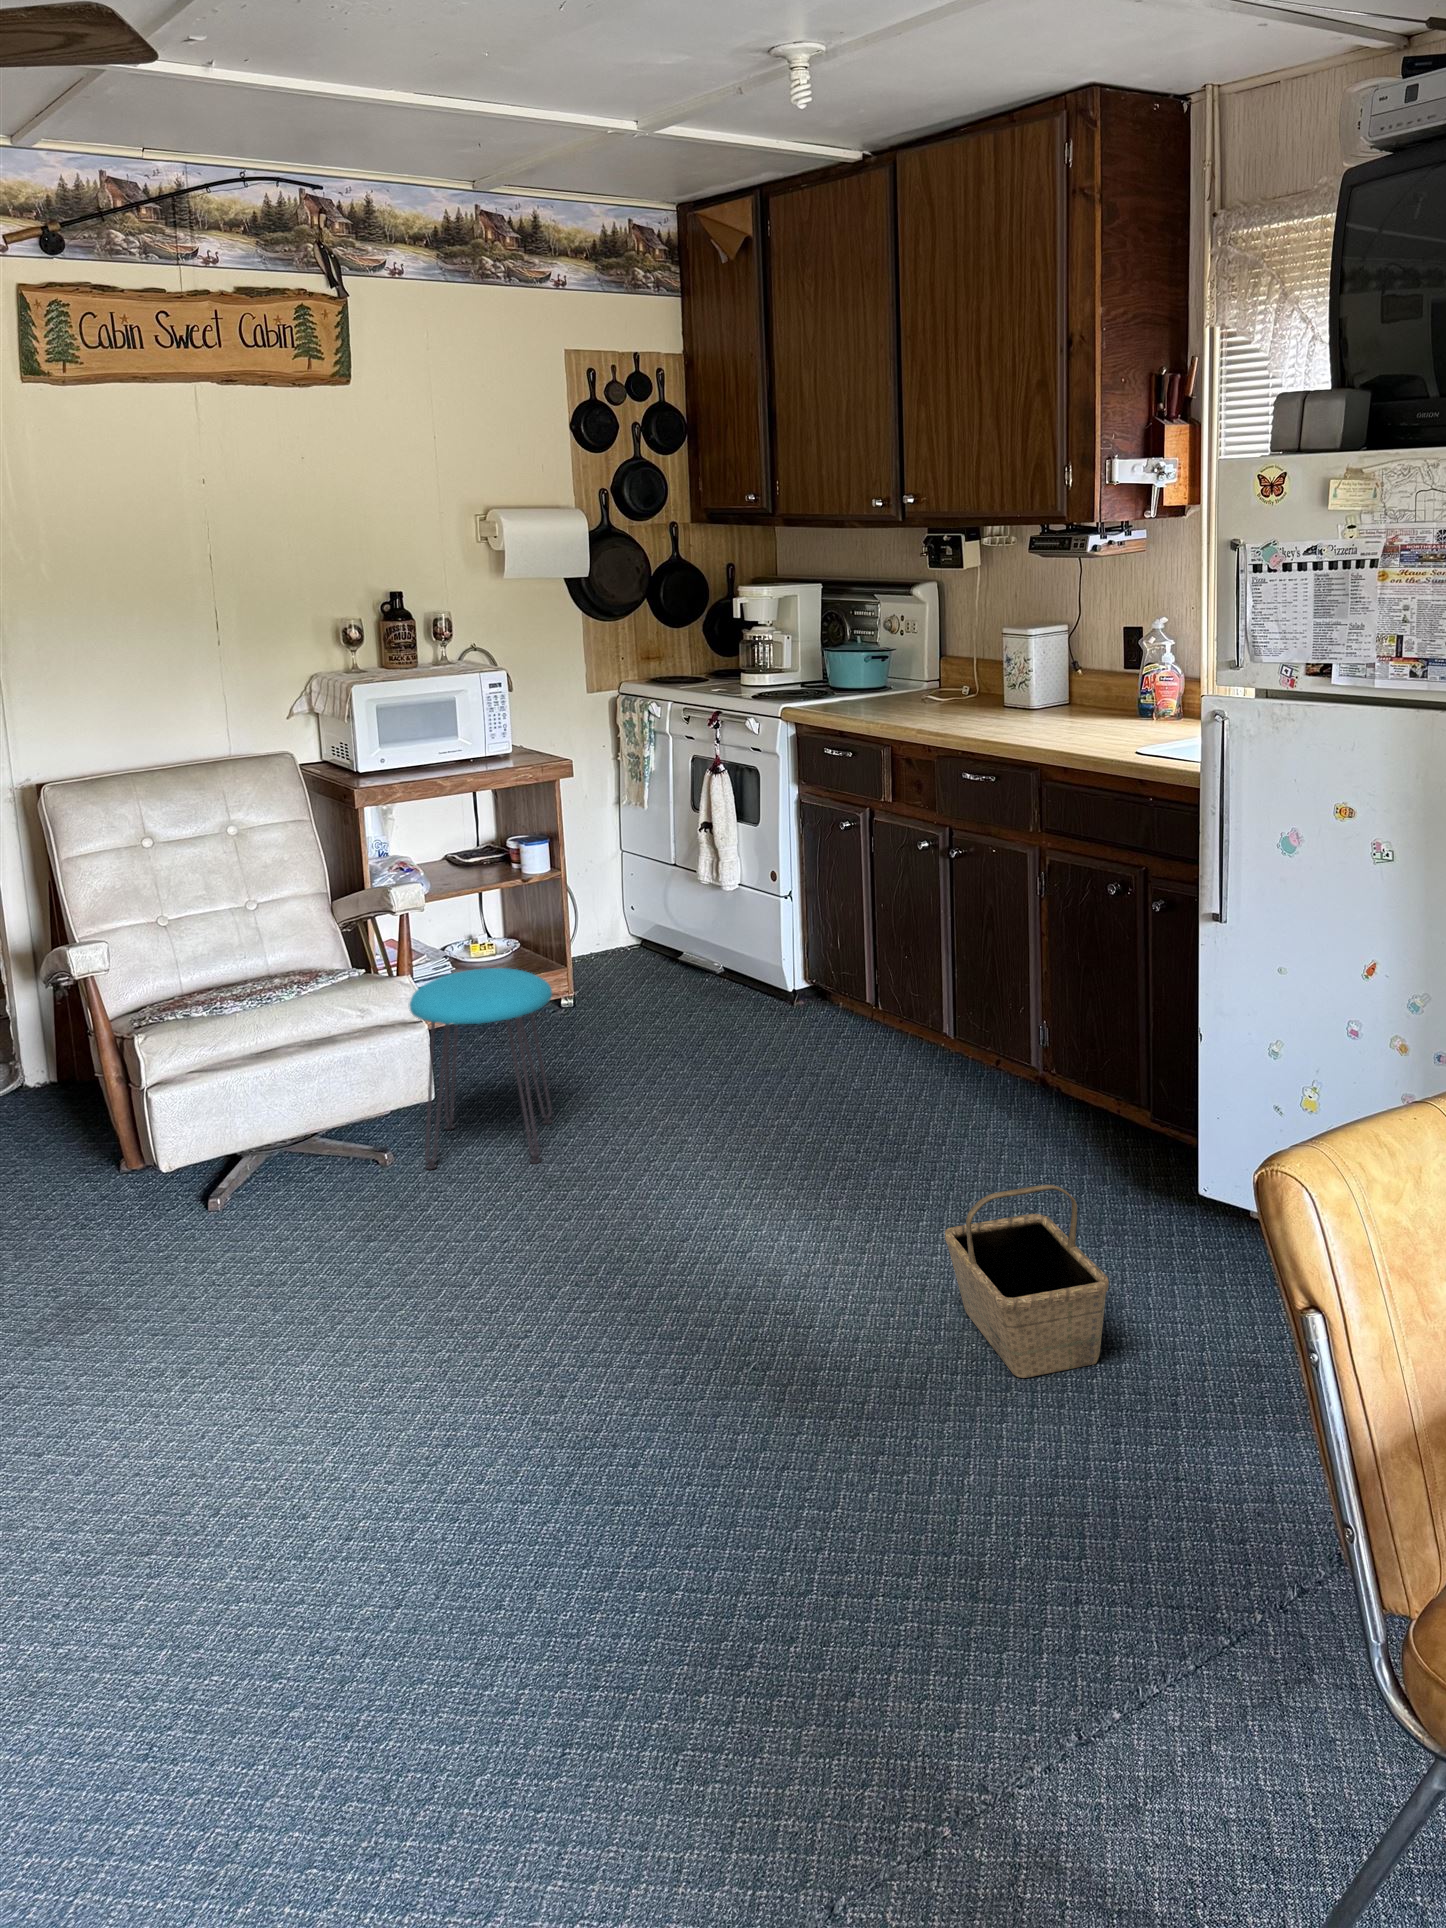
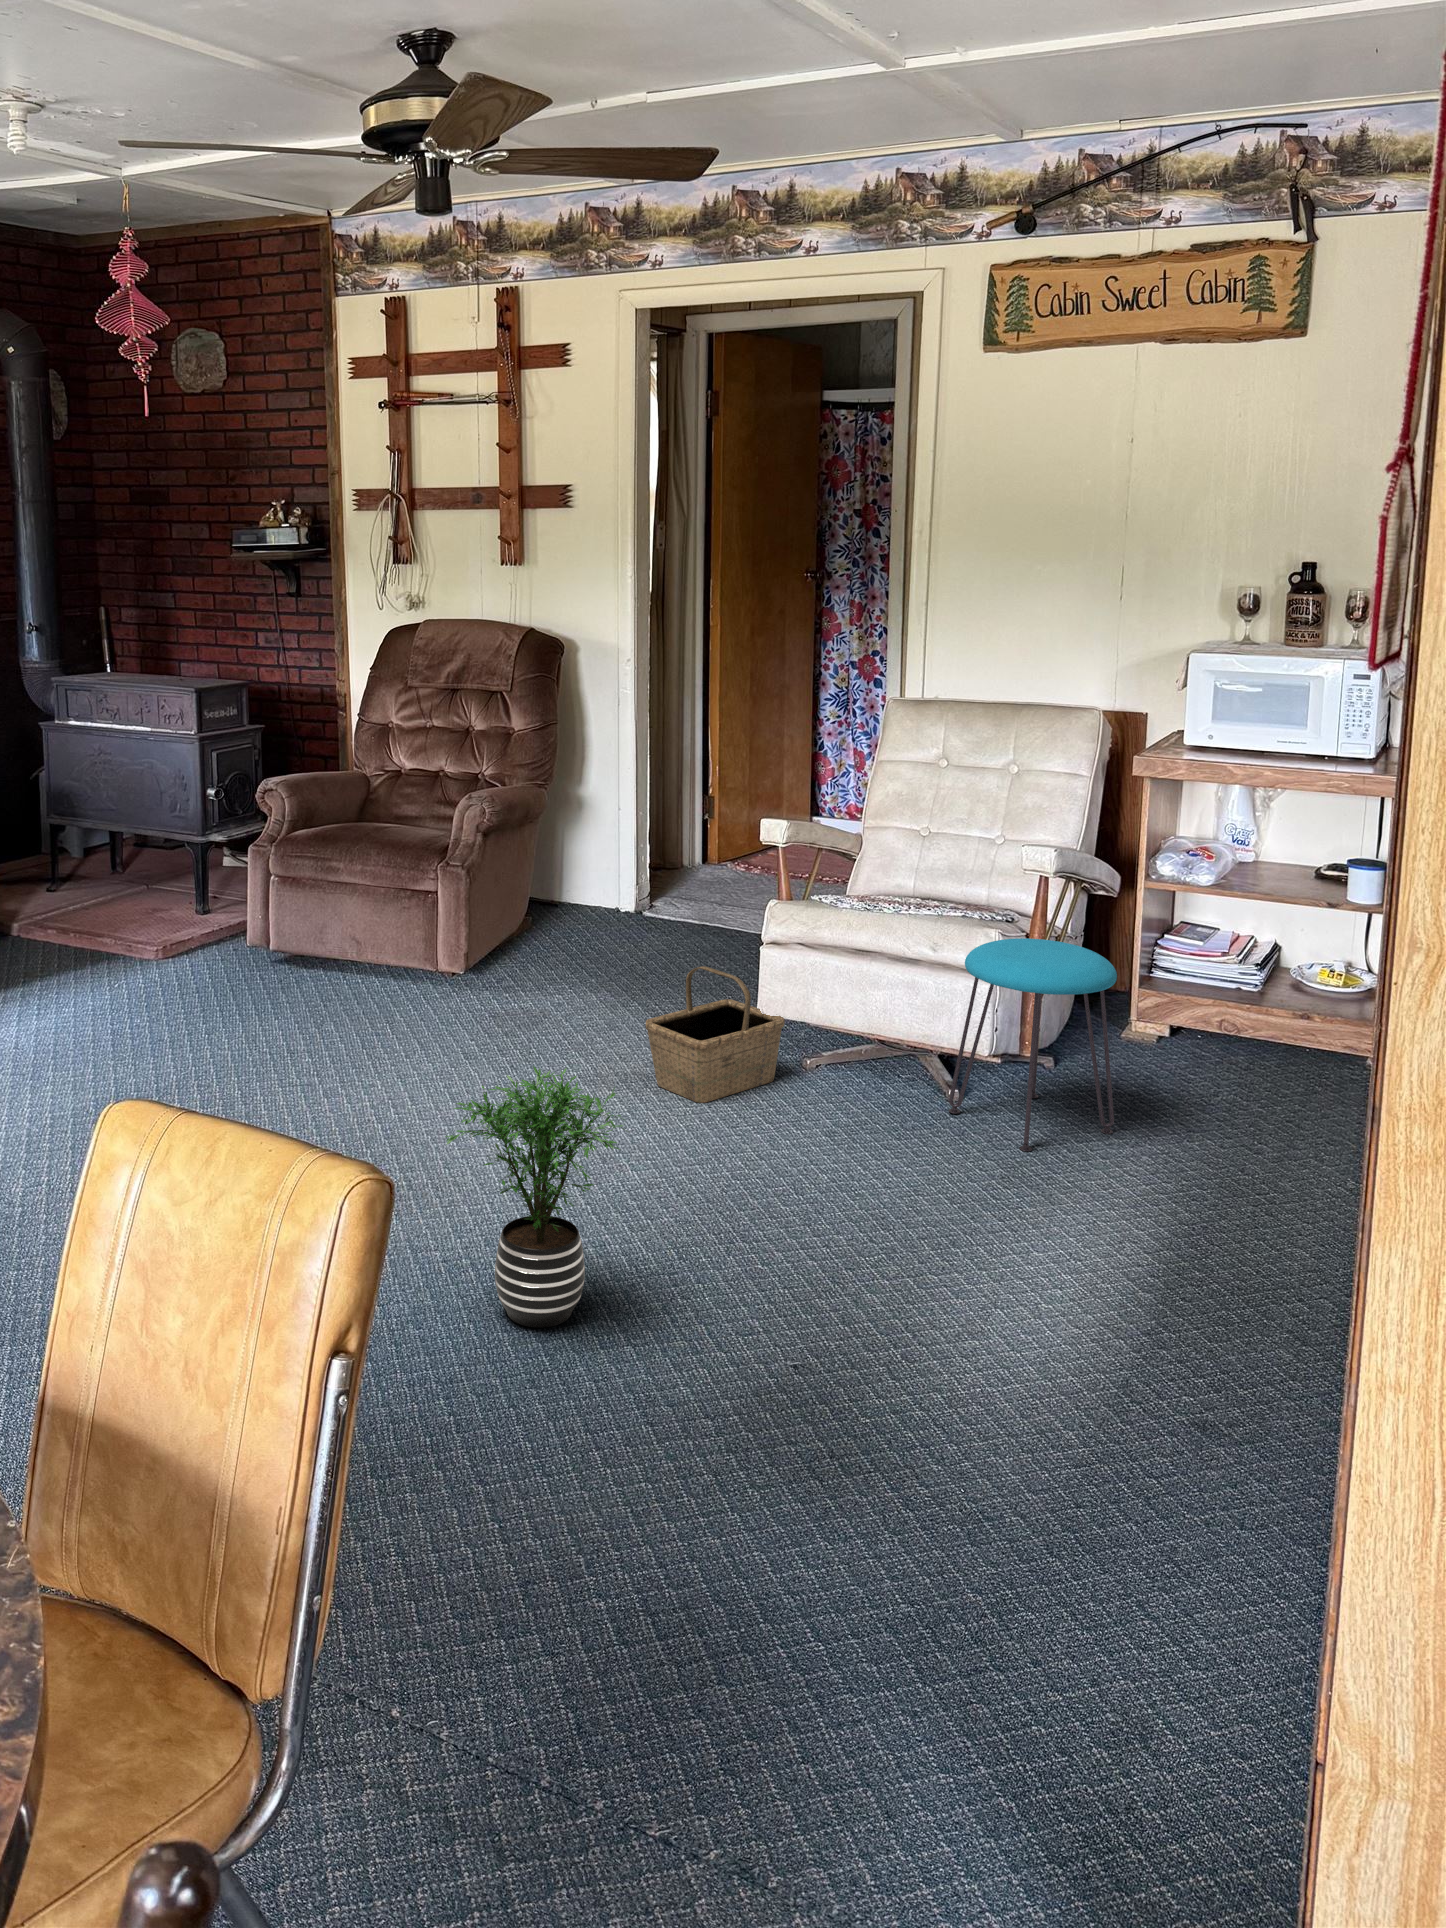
basket: present [945,1185,1109,1378] -> present [645,966,785,1103]
potted plant: none [434,1209,636,1503] -> present [446,1066,627,1328]

